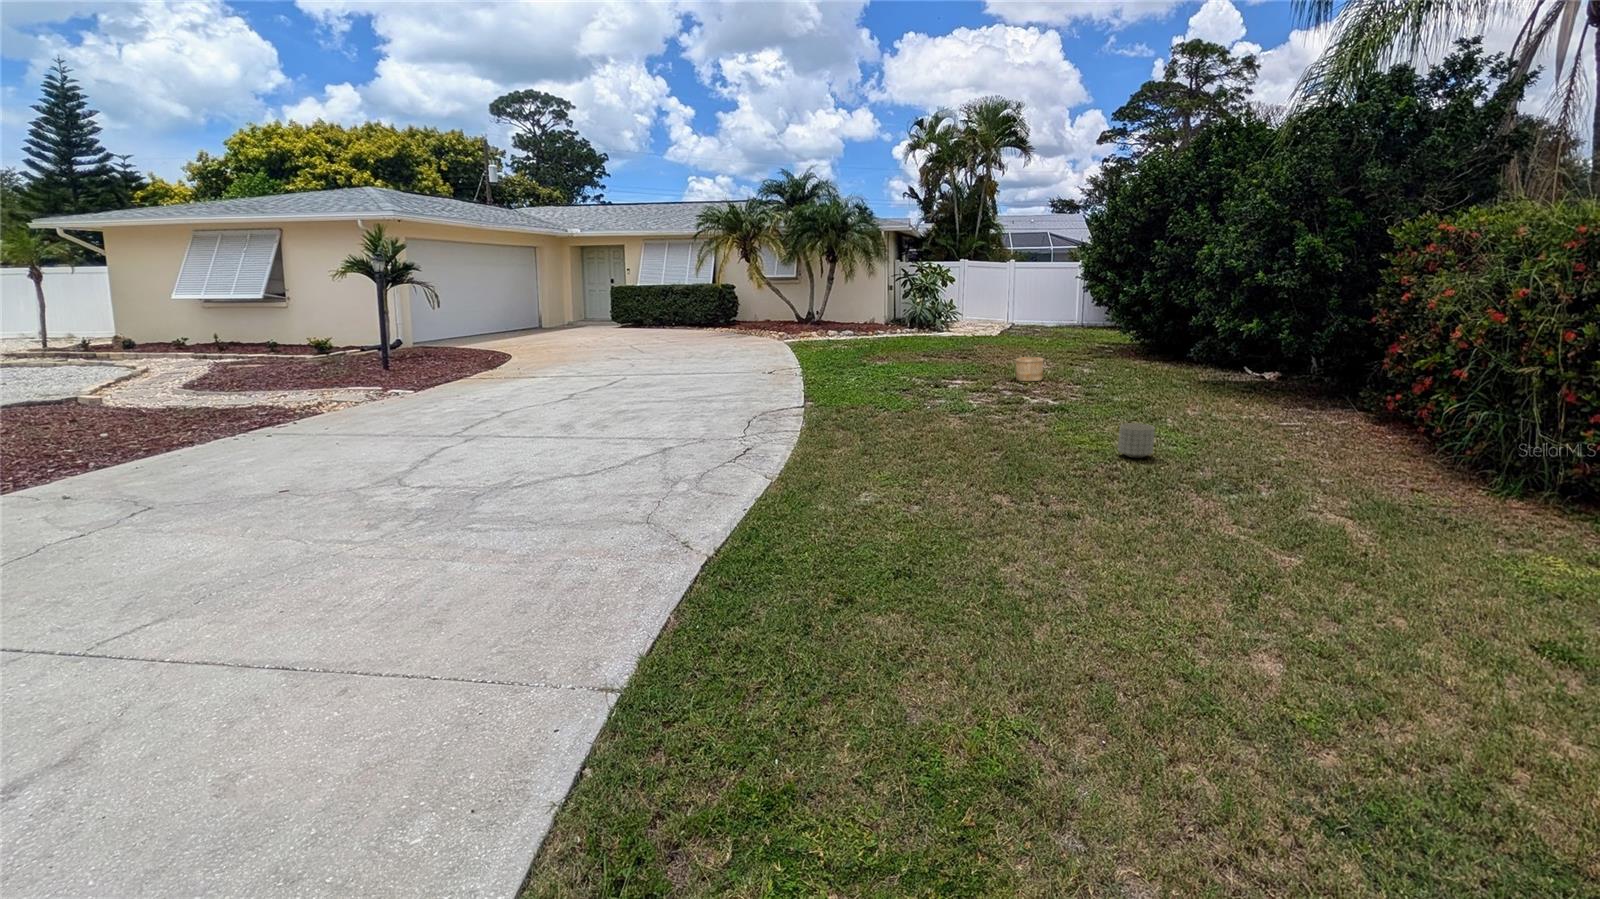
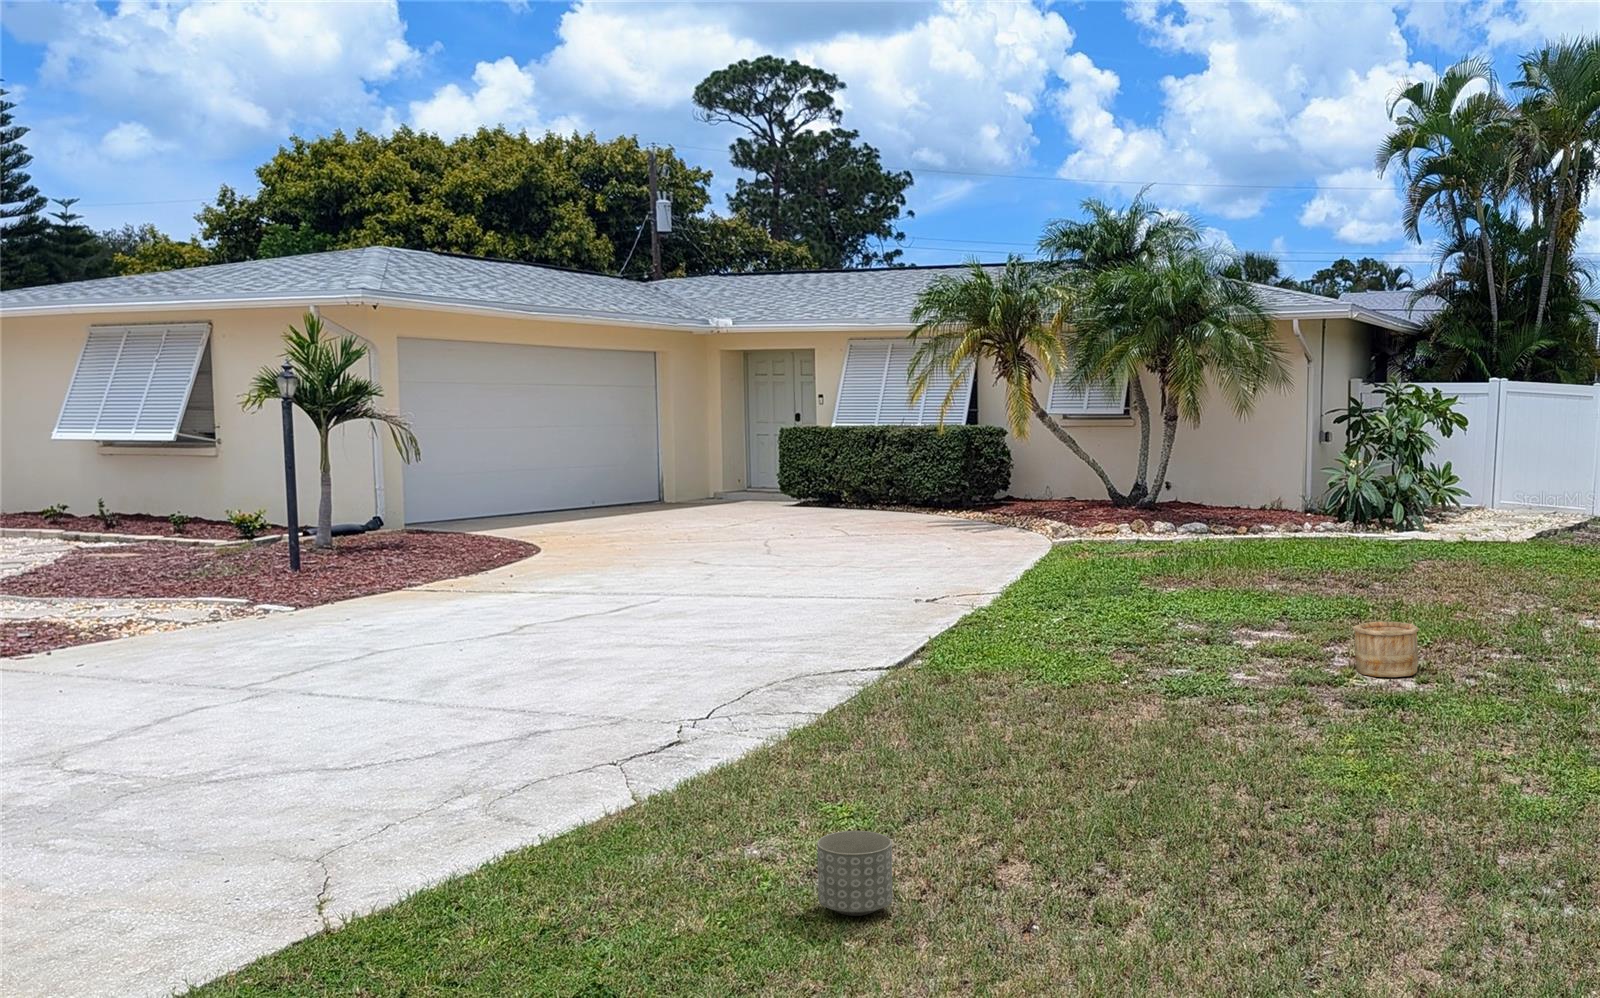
planter: present [1118,423,1155,458] -> present [817,831,892,916]

